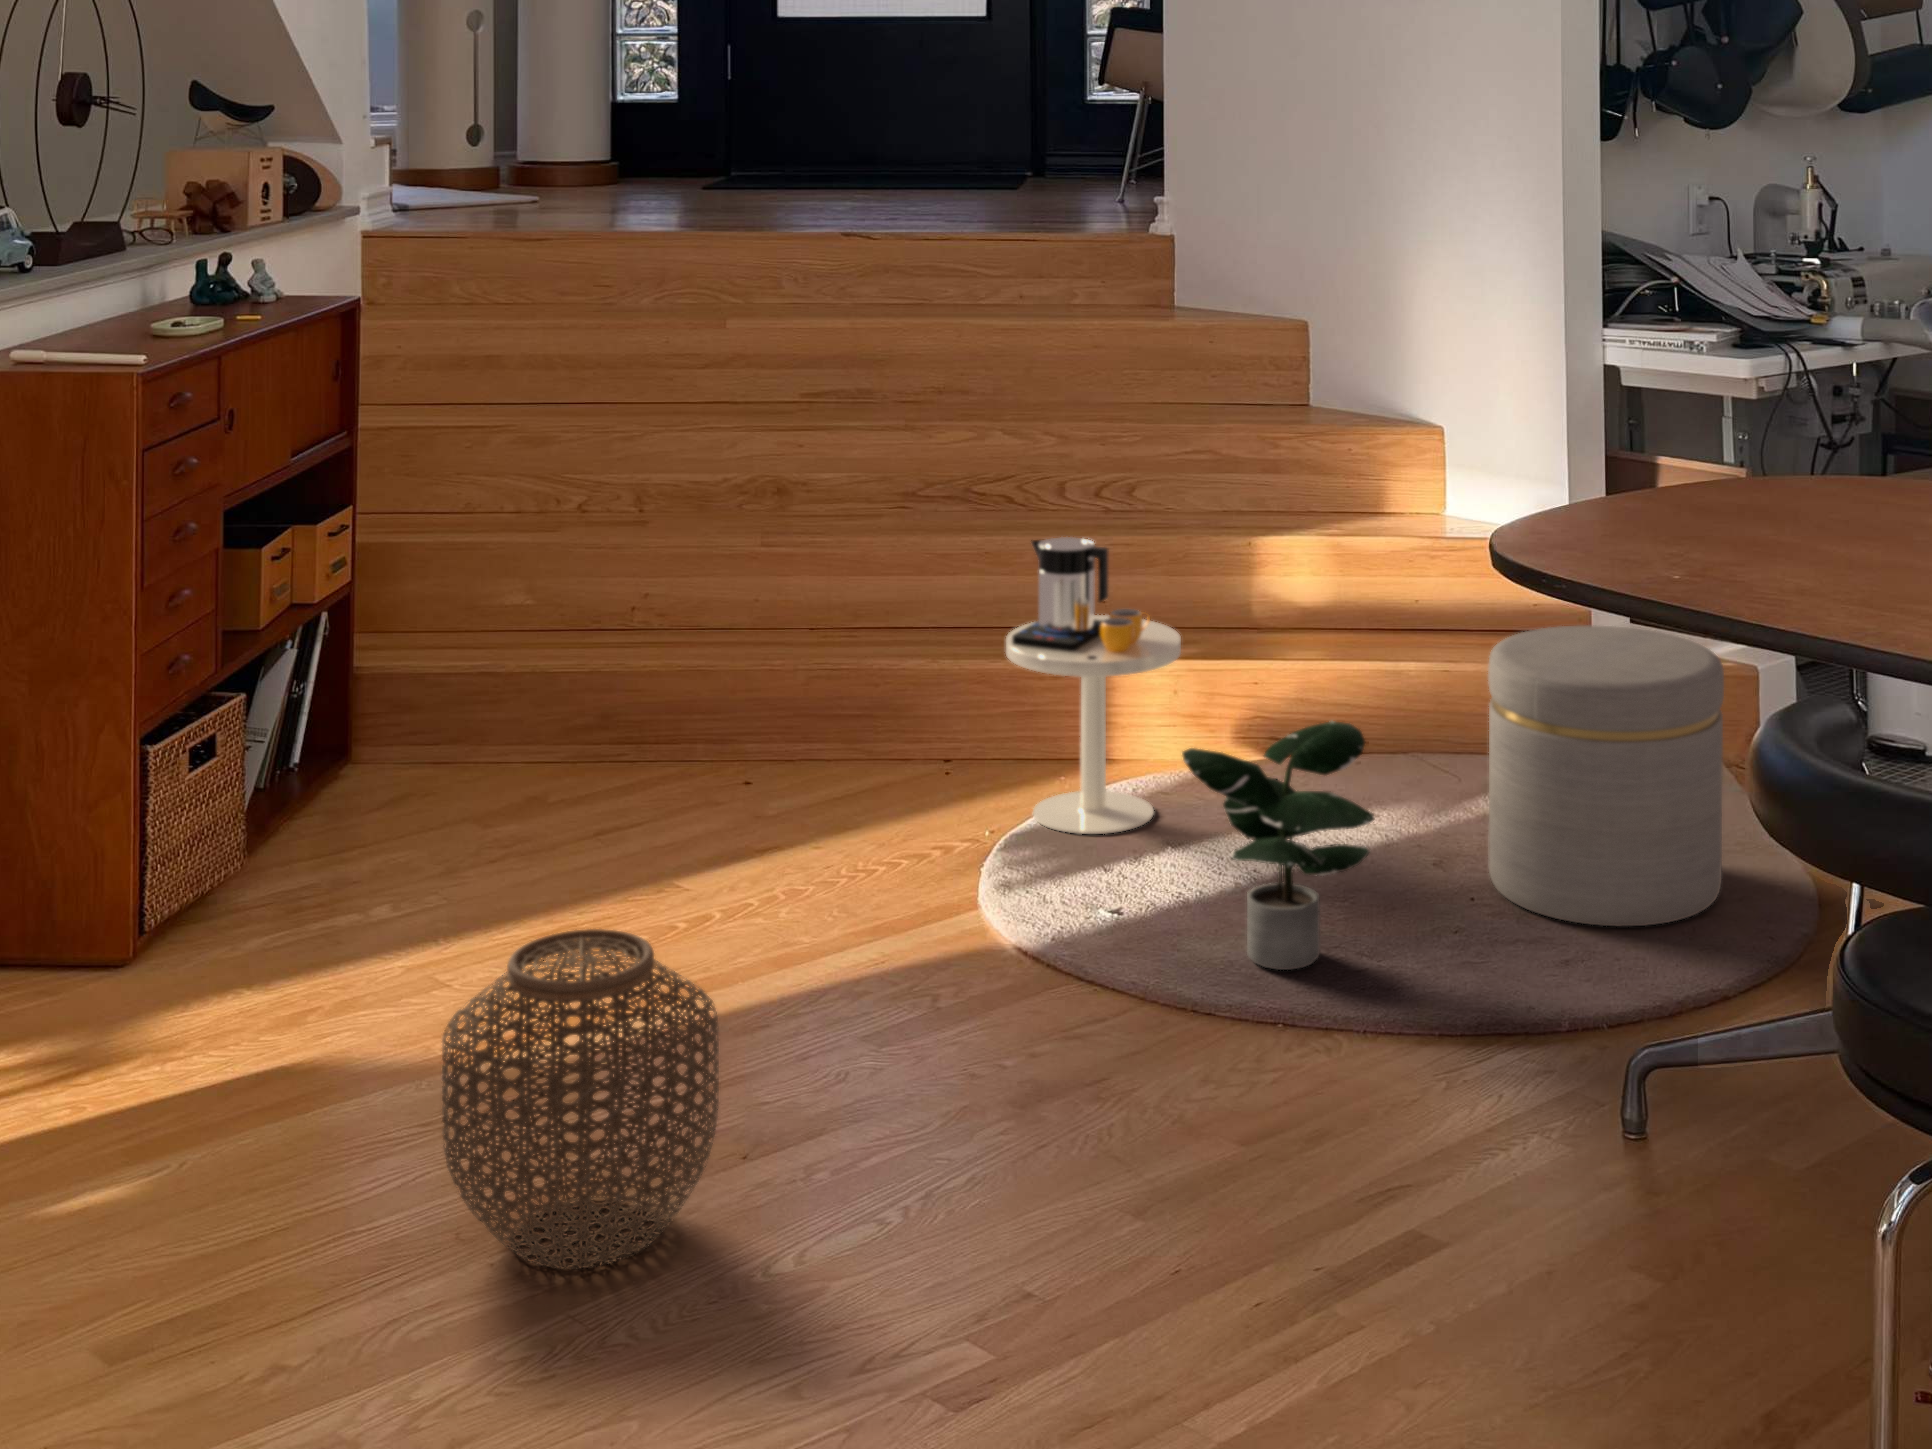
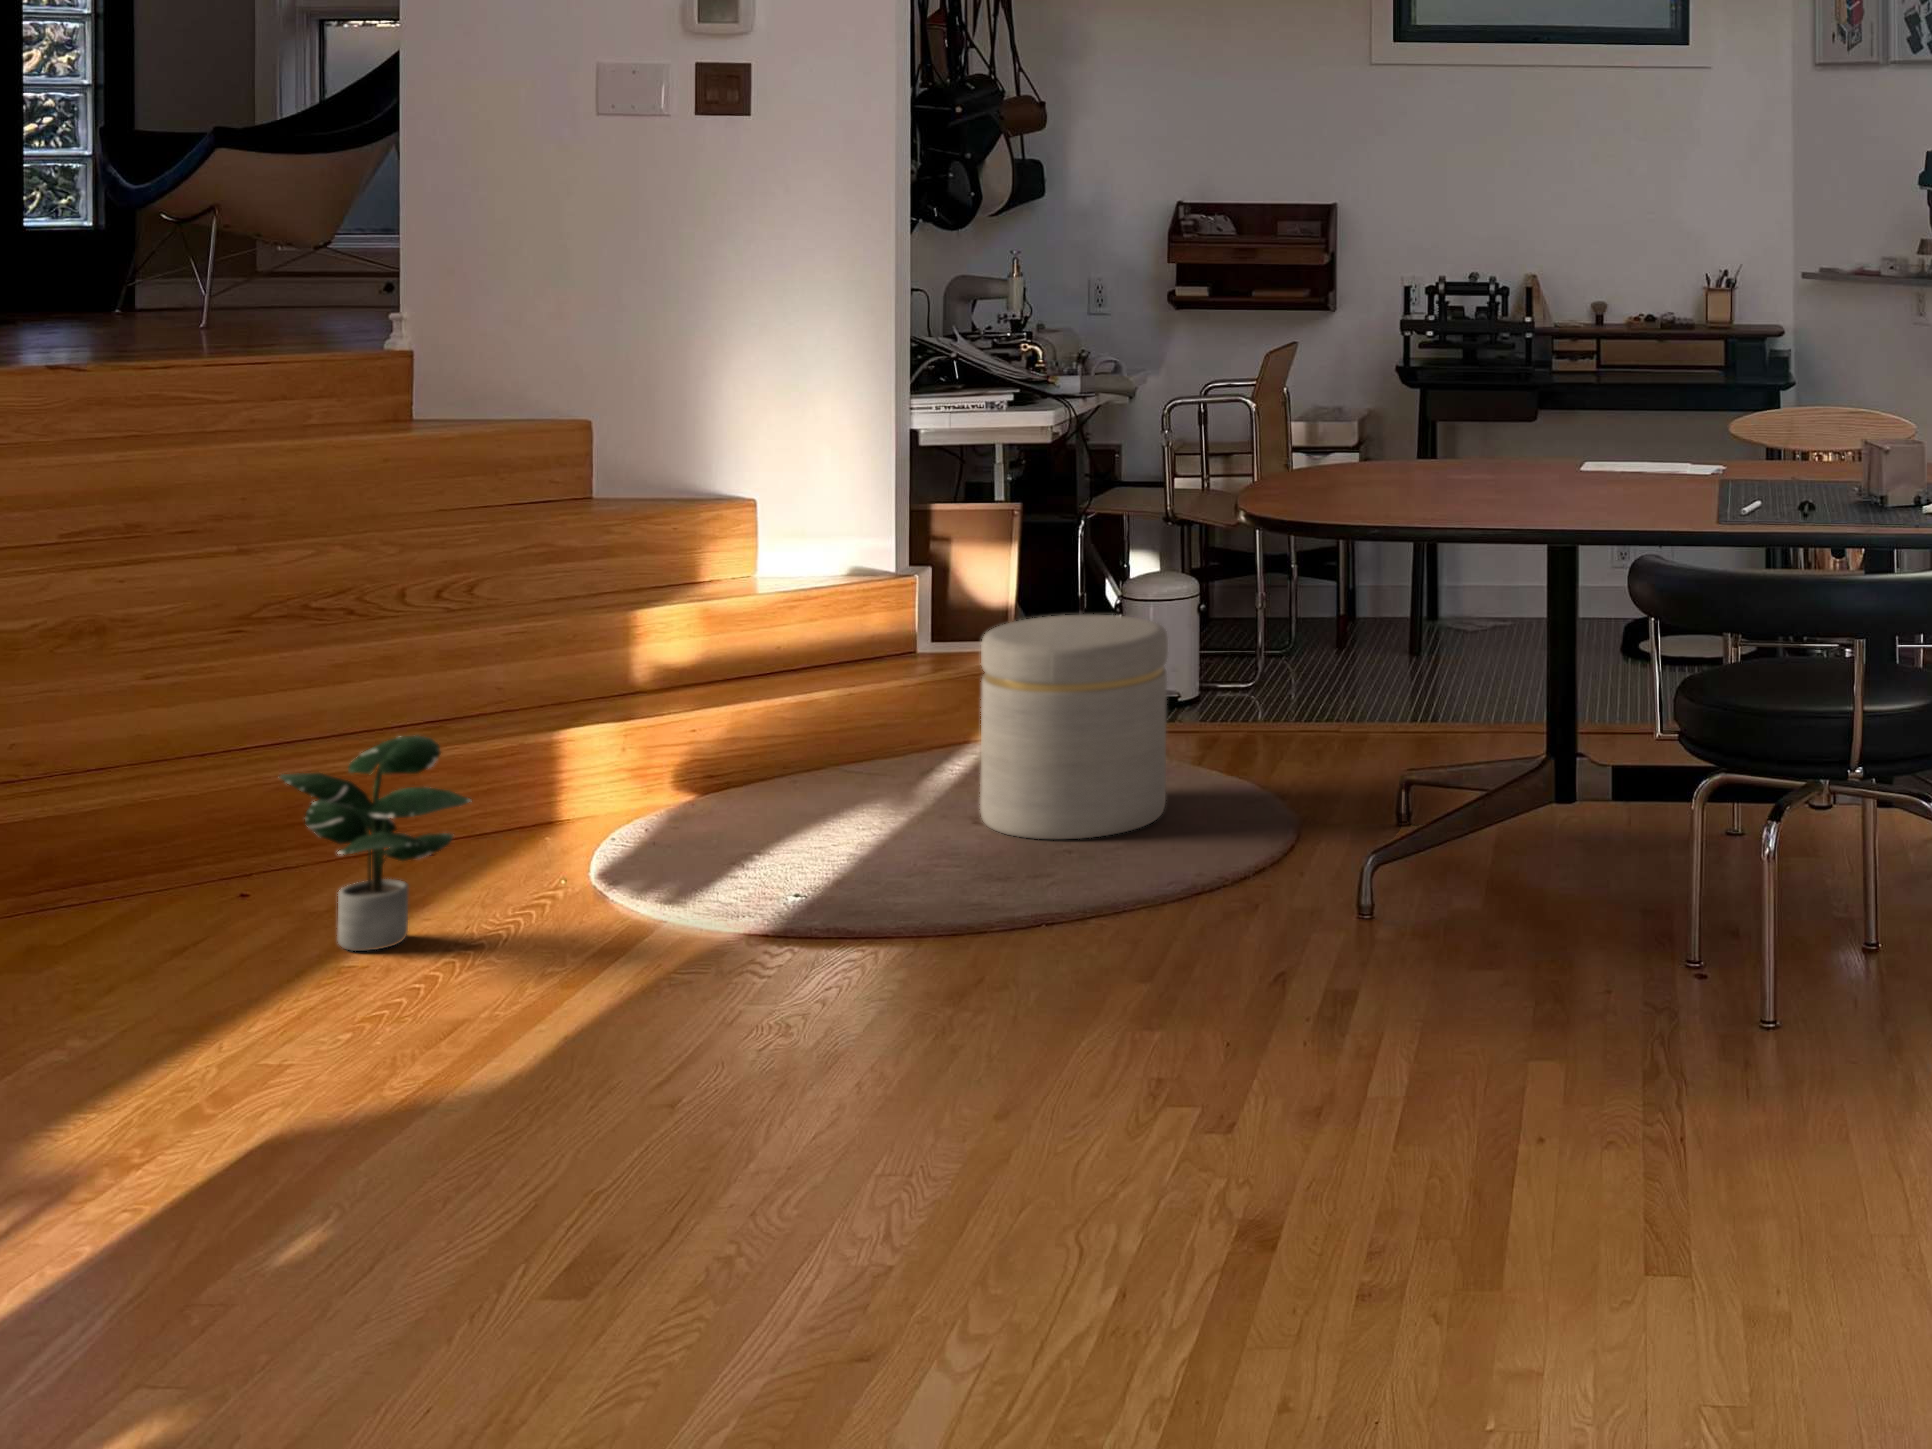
side table: present [1006,537,1181,834] -> none [522,608,691,871]
potted plant: present [1182,721,1374,970] -> present [280,736,471,951]
woven basket: present [442,929,719,1269] -> none [508,889,748,1165]

